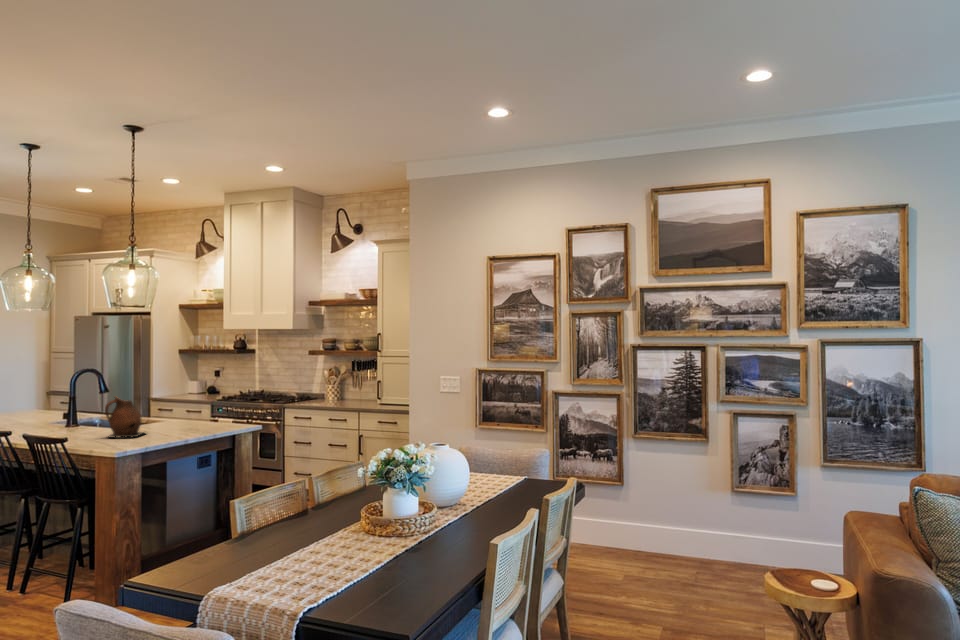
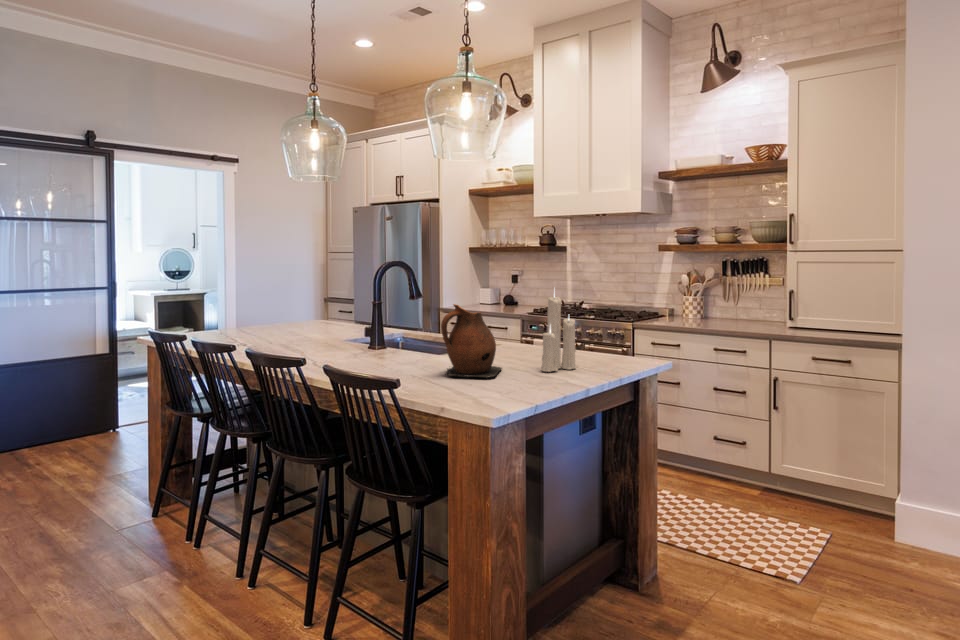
candle: none [171,382,196,433] -> present [541,294,576,372]

